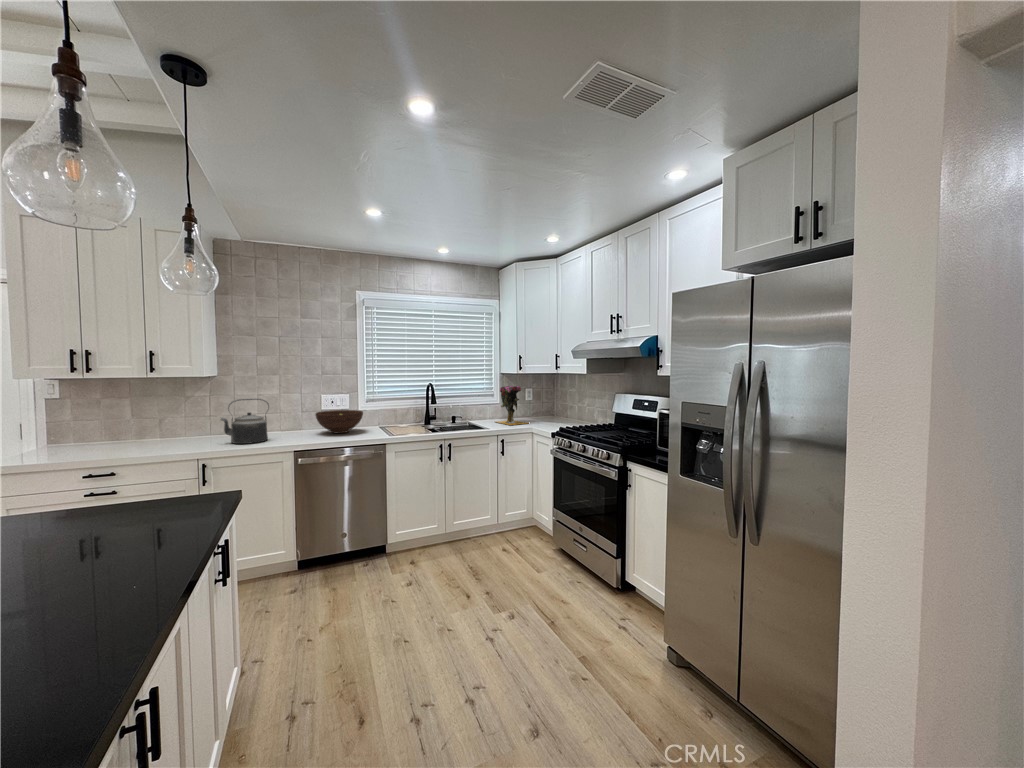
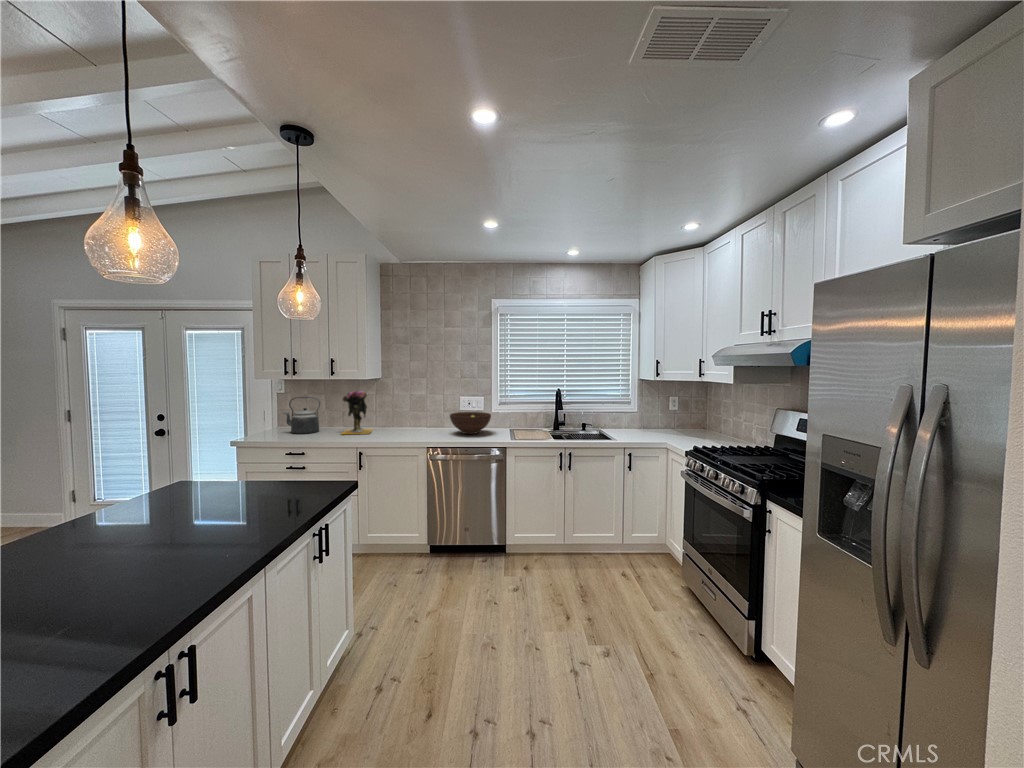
vase: present [496,386,527,425] -> present [342,391,373,434]
kettle: present [221,399,269,444] -> present [284,397,320,434]

